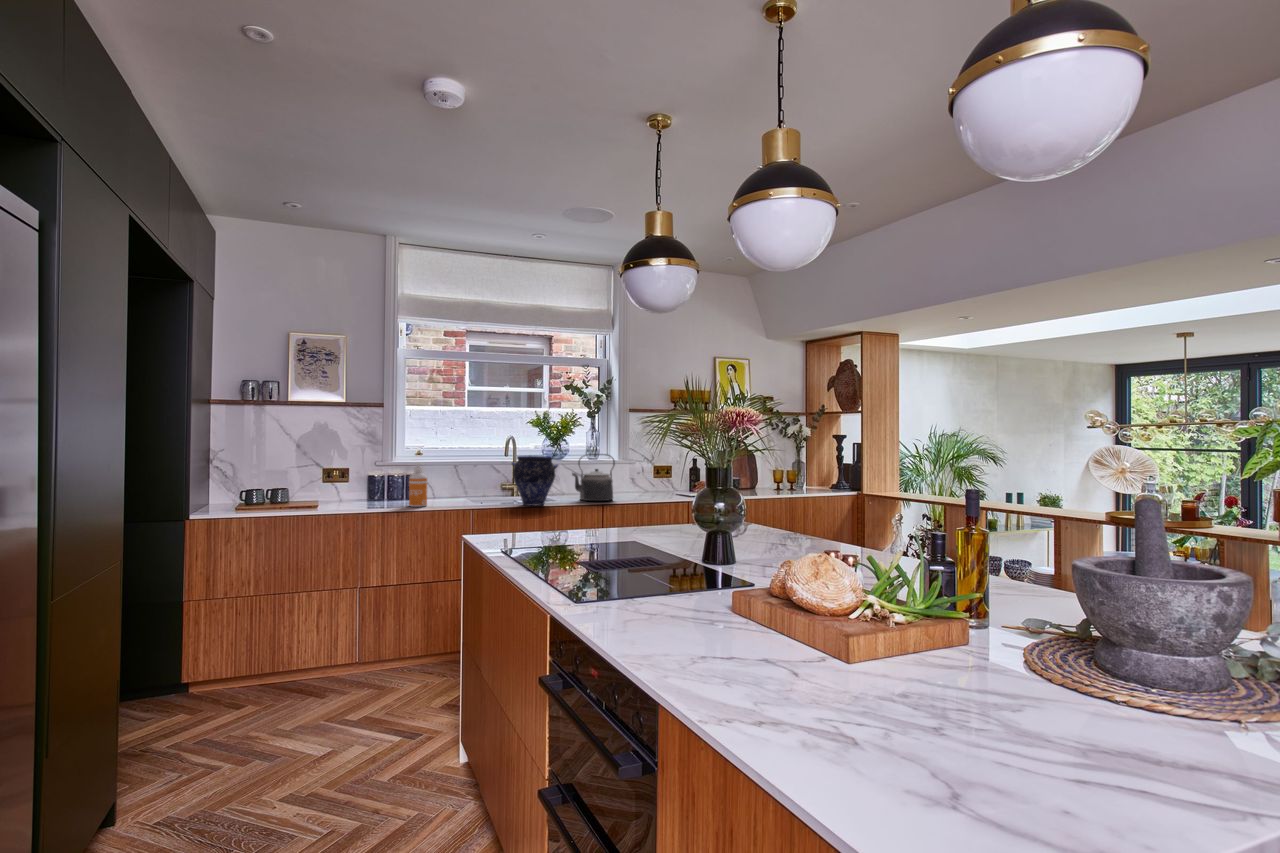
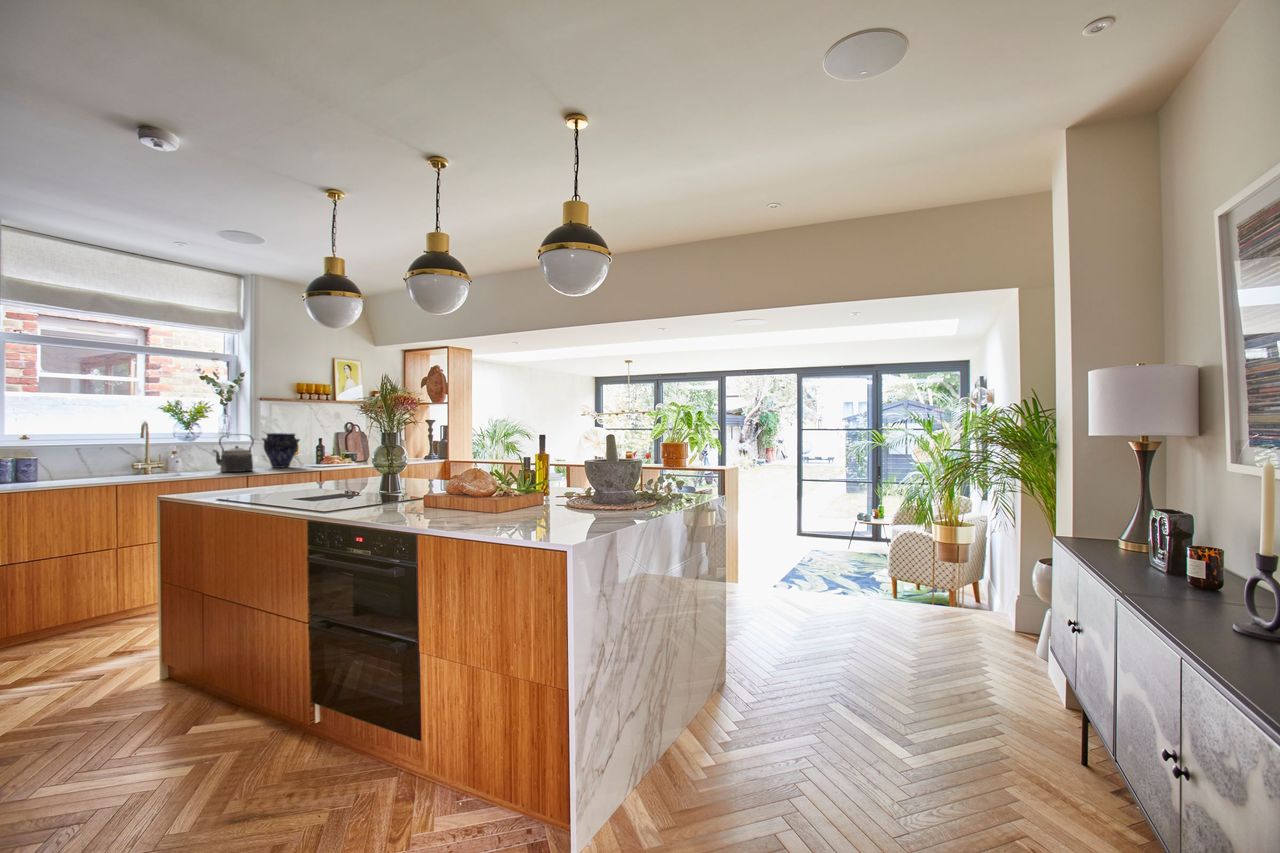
vase: present [512,456,558,506] -> present [262,433,300,468]
soap dispenser: present [409,463,427,507] -> none [36,444,58,484]

